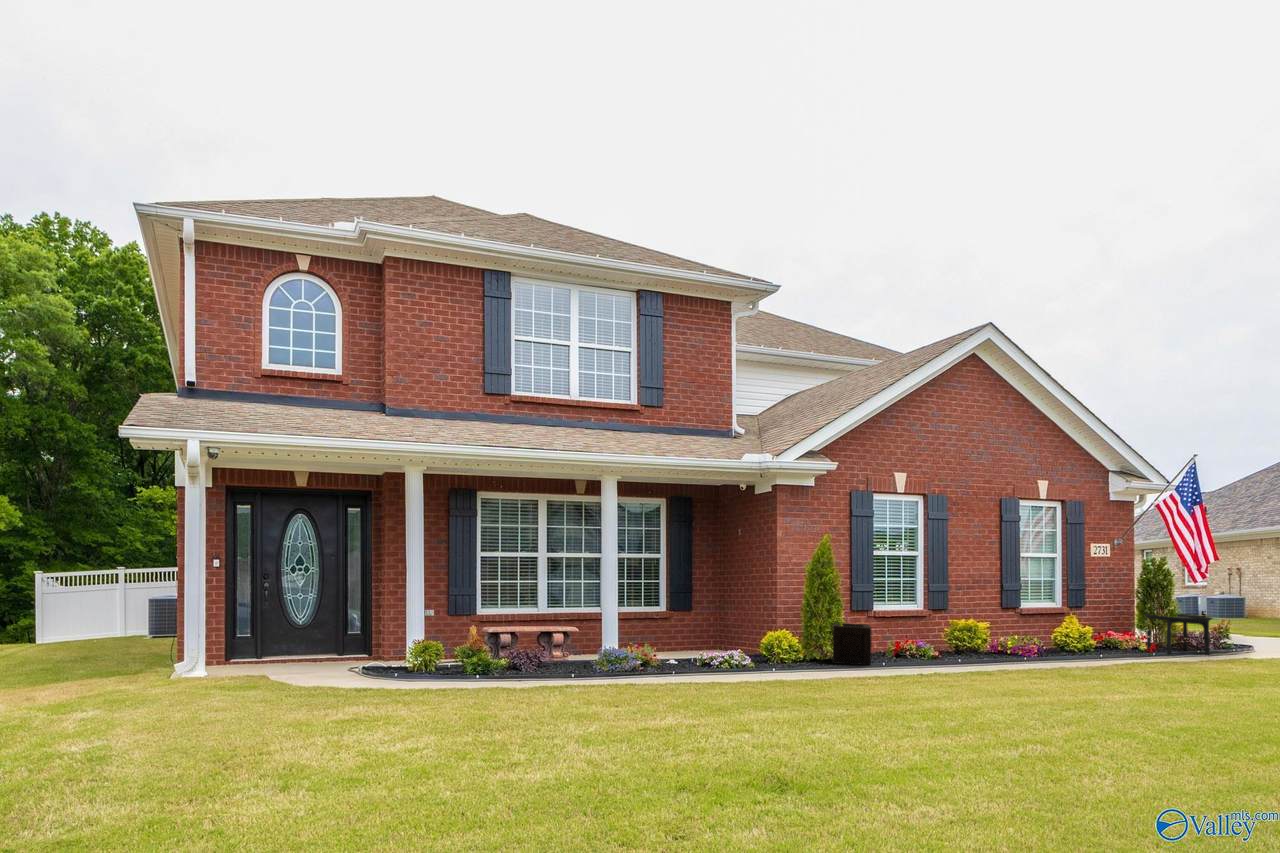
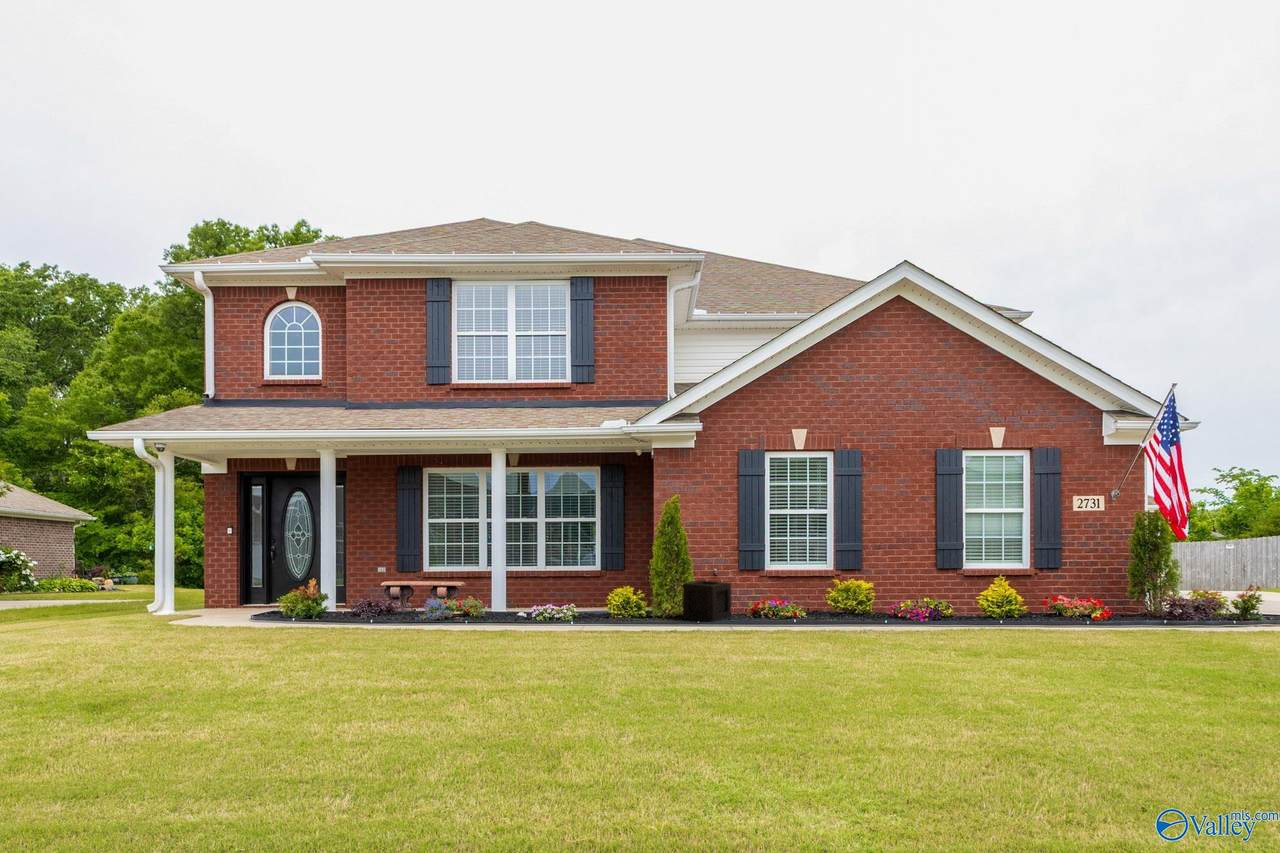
round table: present [1145,614,1212,655] -> none [1125,574,1207,626]

